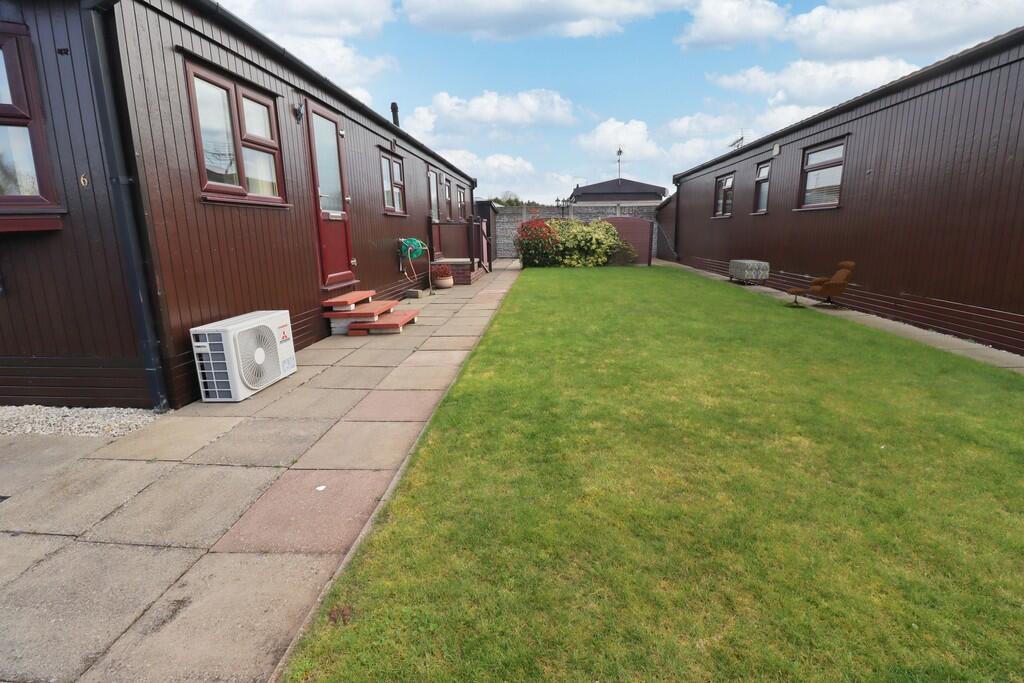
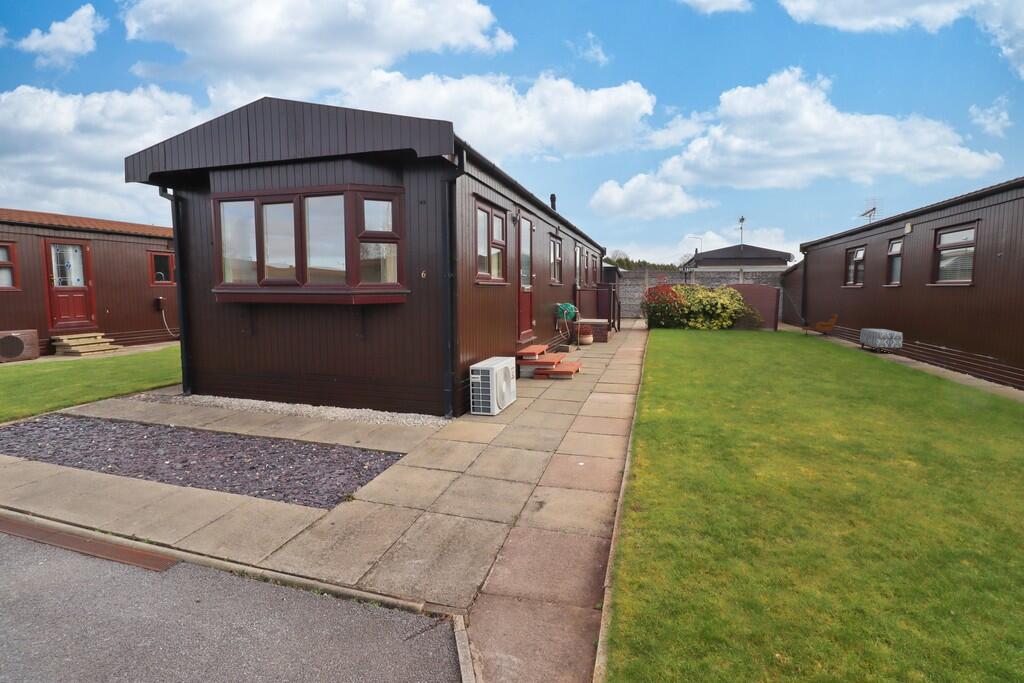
lounge chair: present [787,261,855,307] -> present [802,314,838,336]

